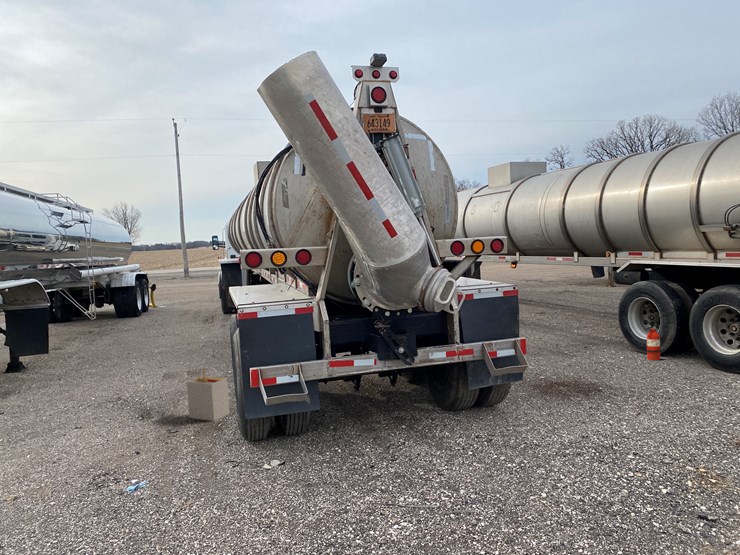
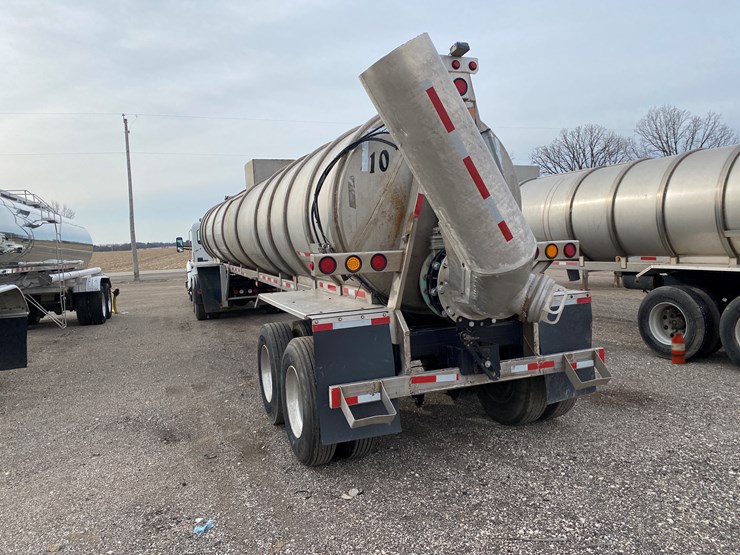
storage bin: present [187,368,230,421] -> none [222,383,269,442]

